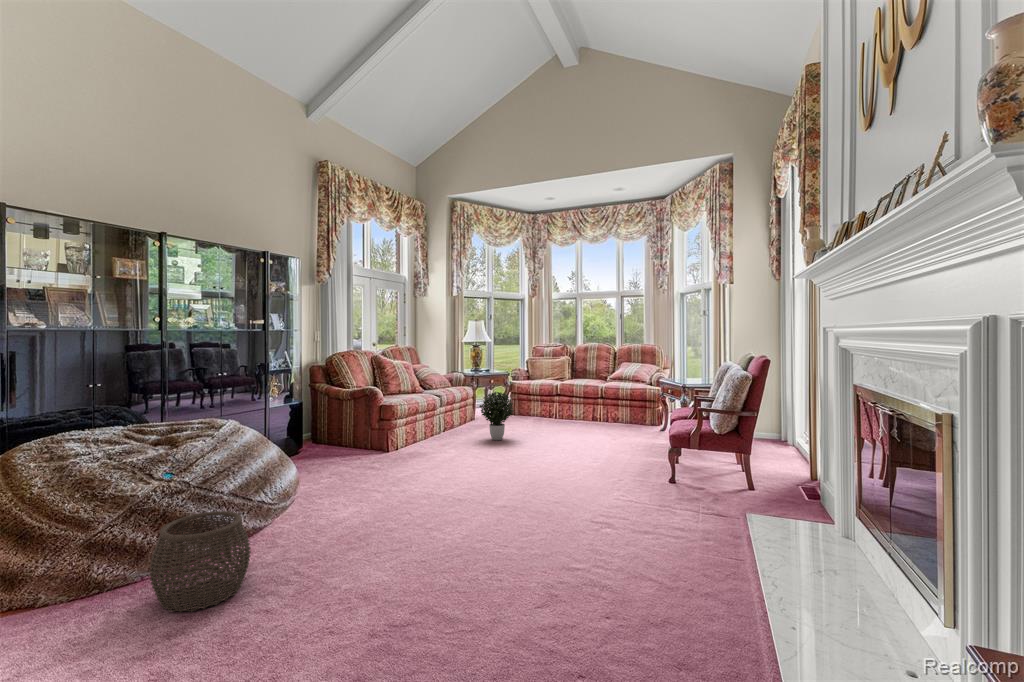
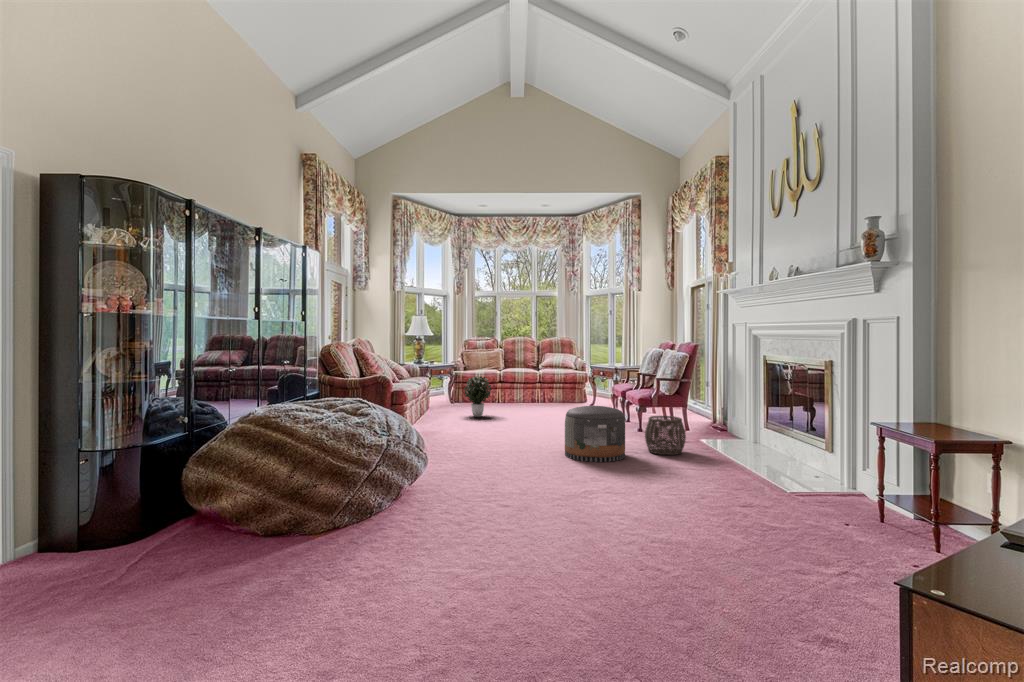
pouf: none [478,457,573,560] -> present [565,406,625,462]
woven basket: present [149,511,251,612] -> present [645,416,686,455]

